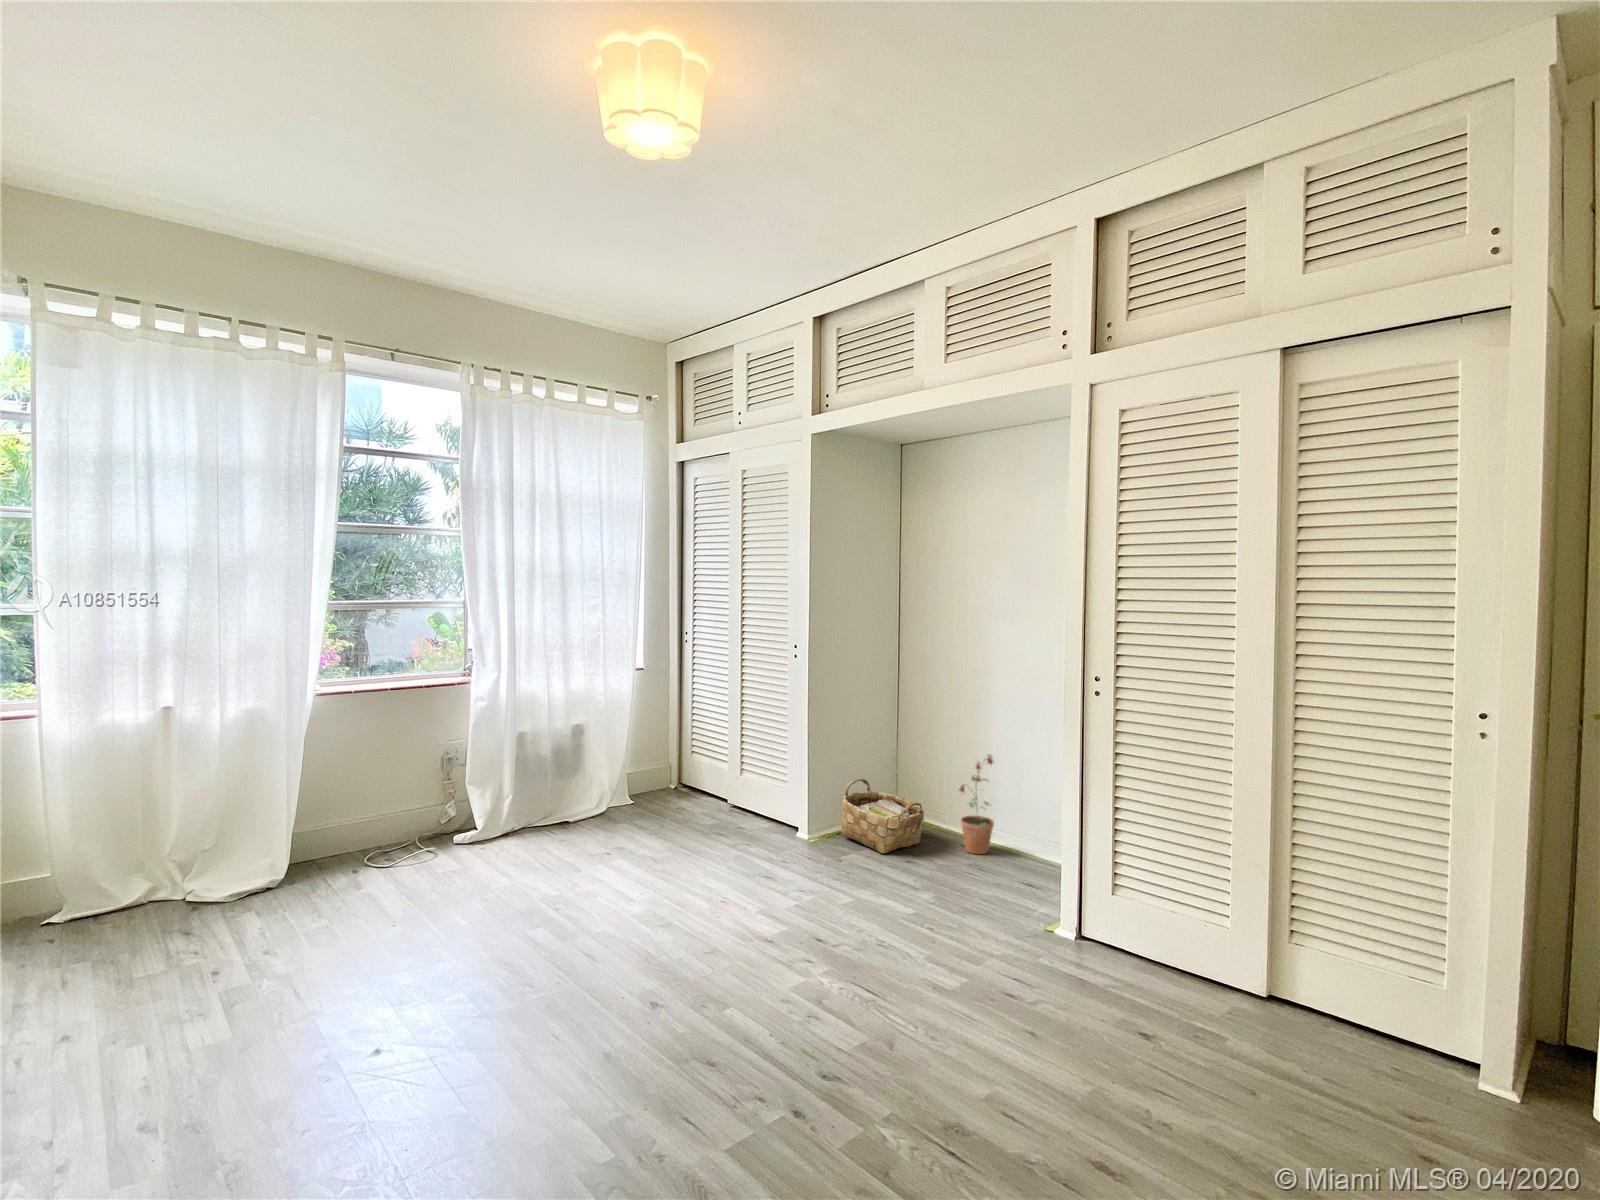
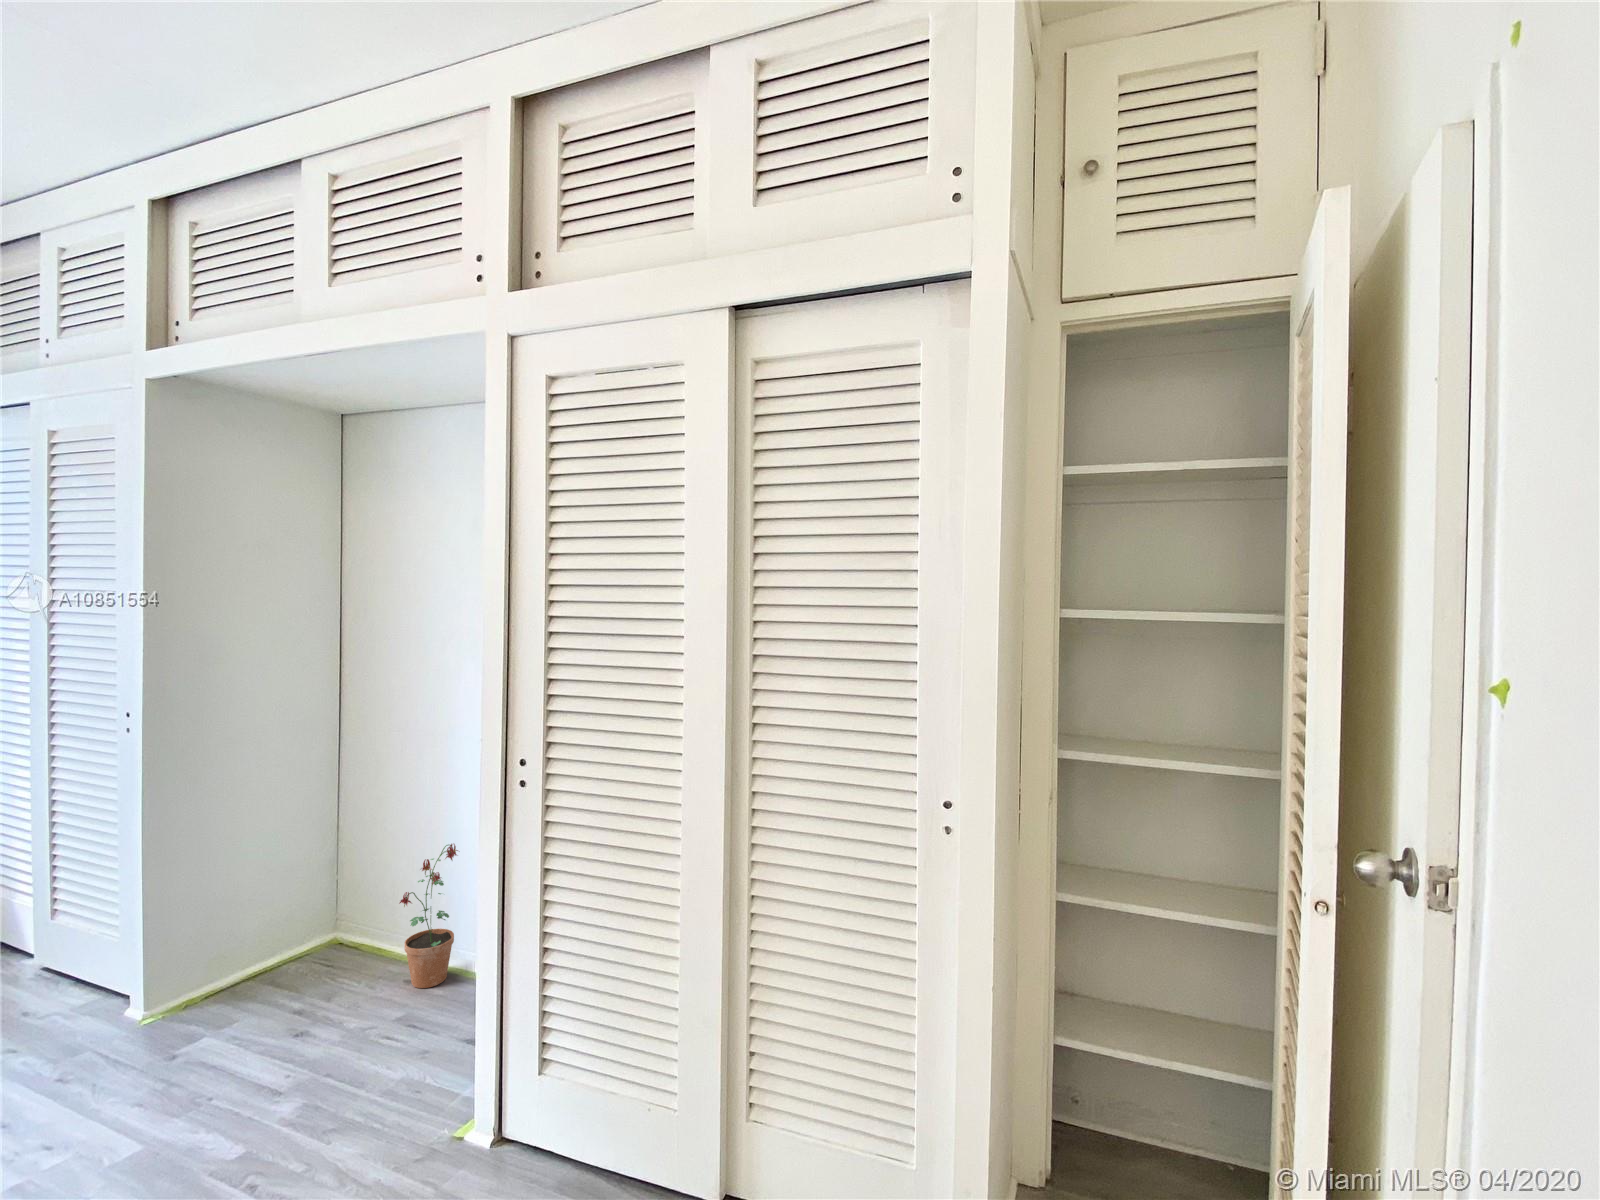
woven basket: present [841,778,924,854] -> none [212,898,351,1020]

